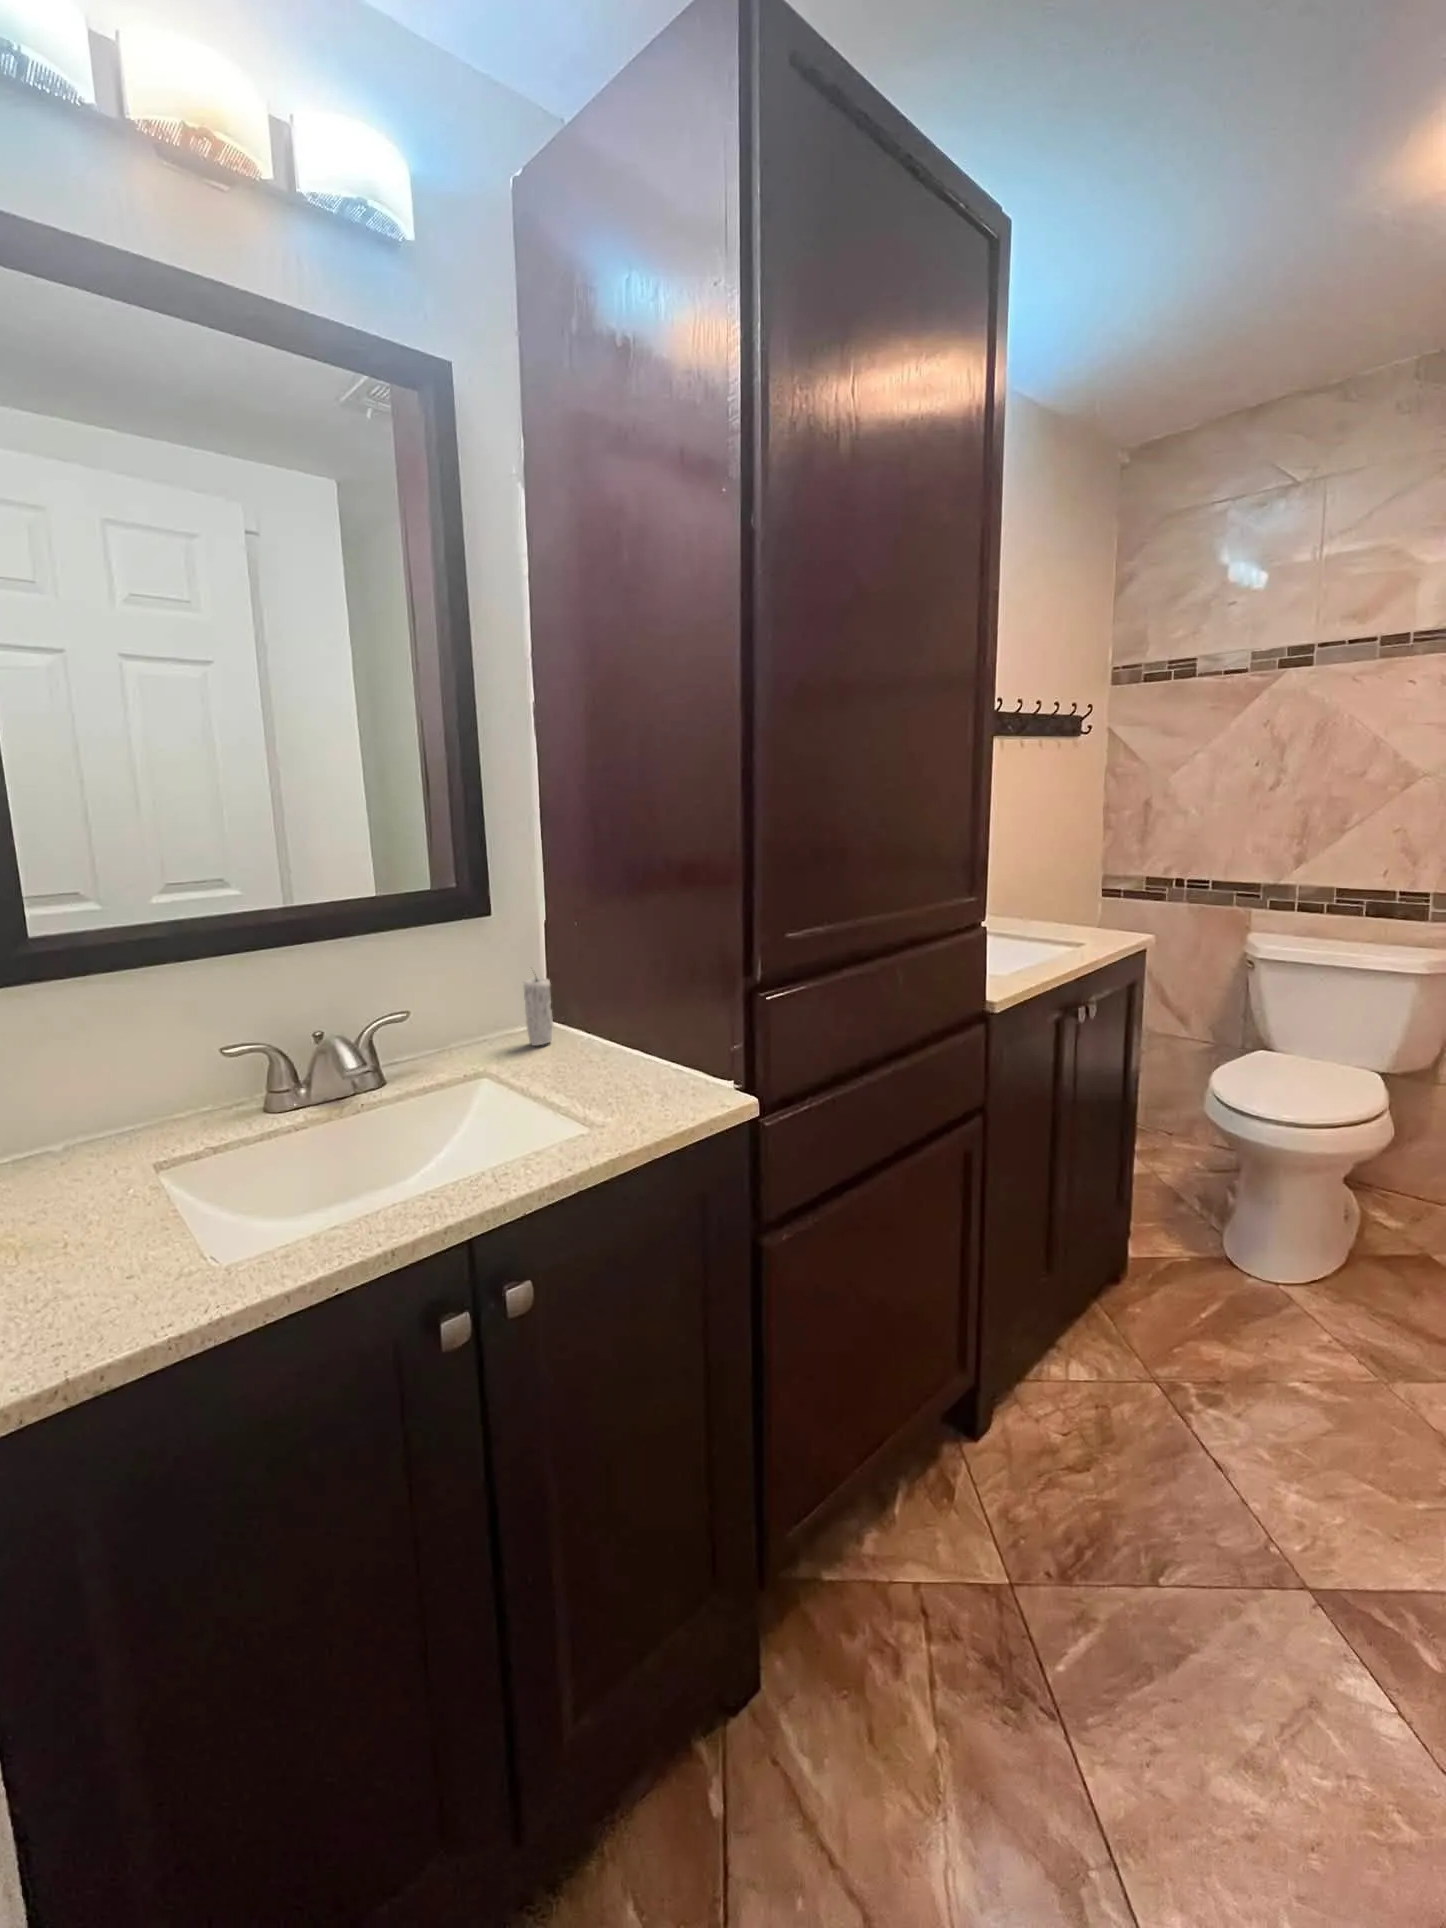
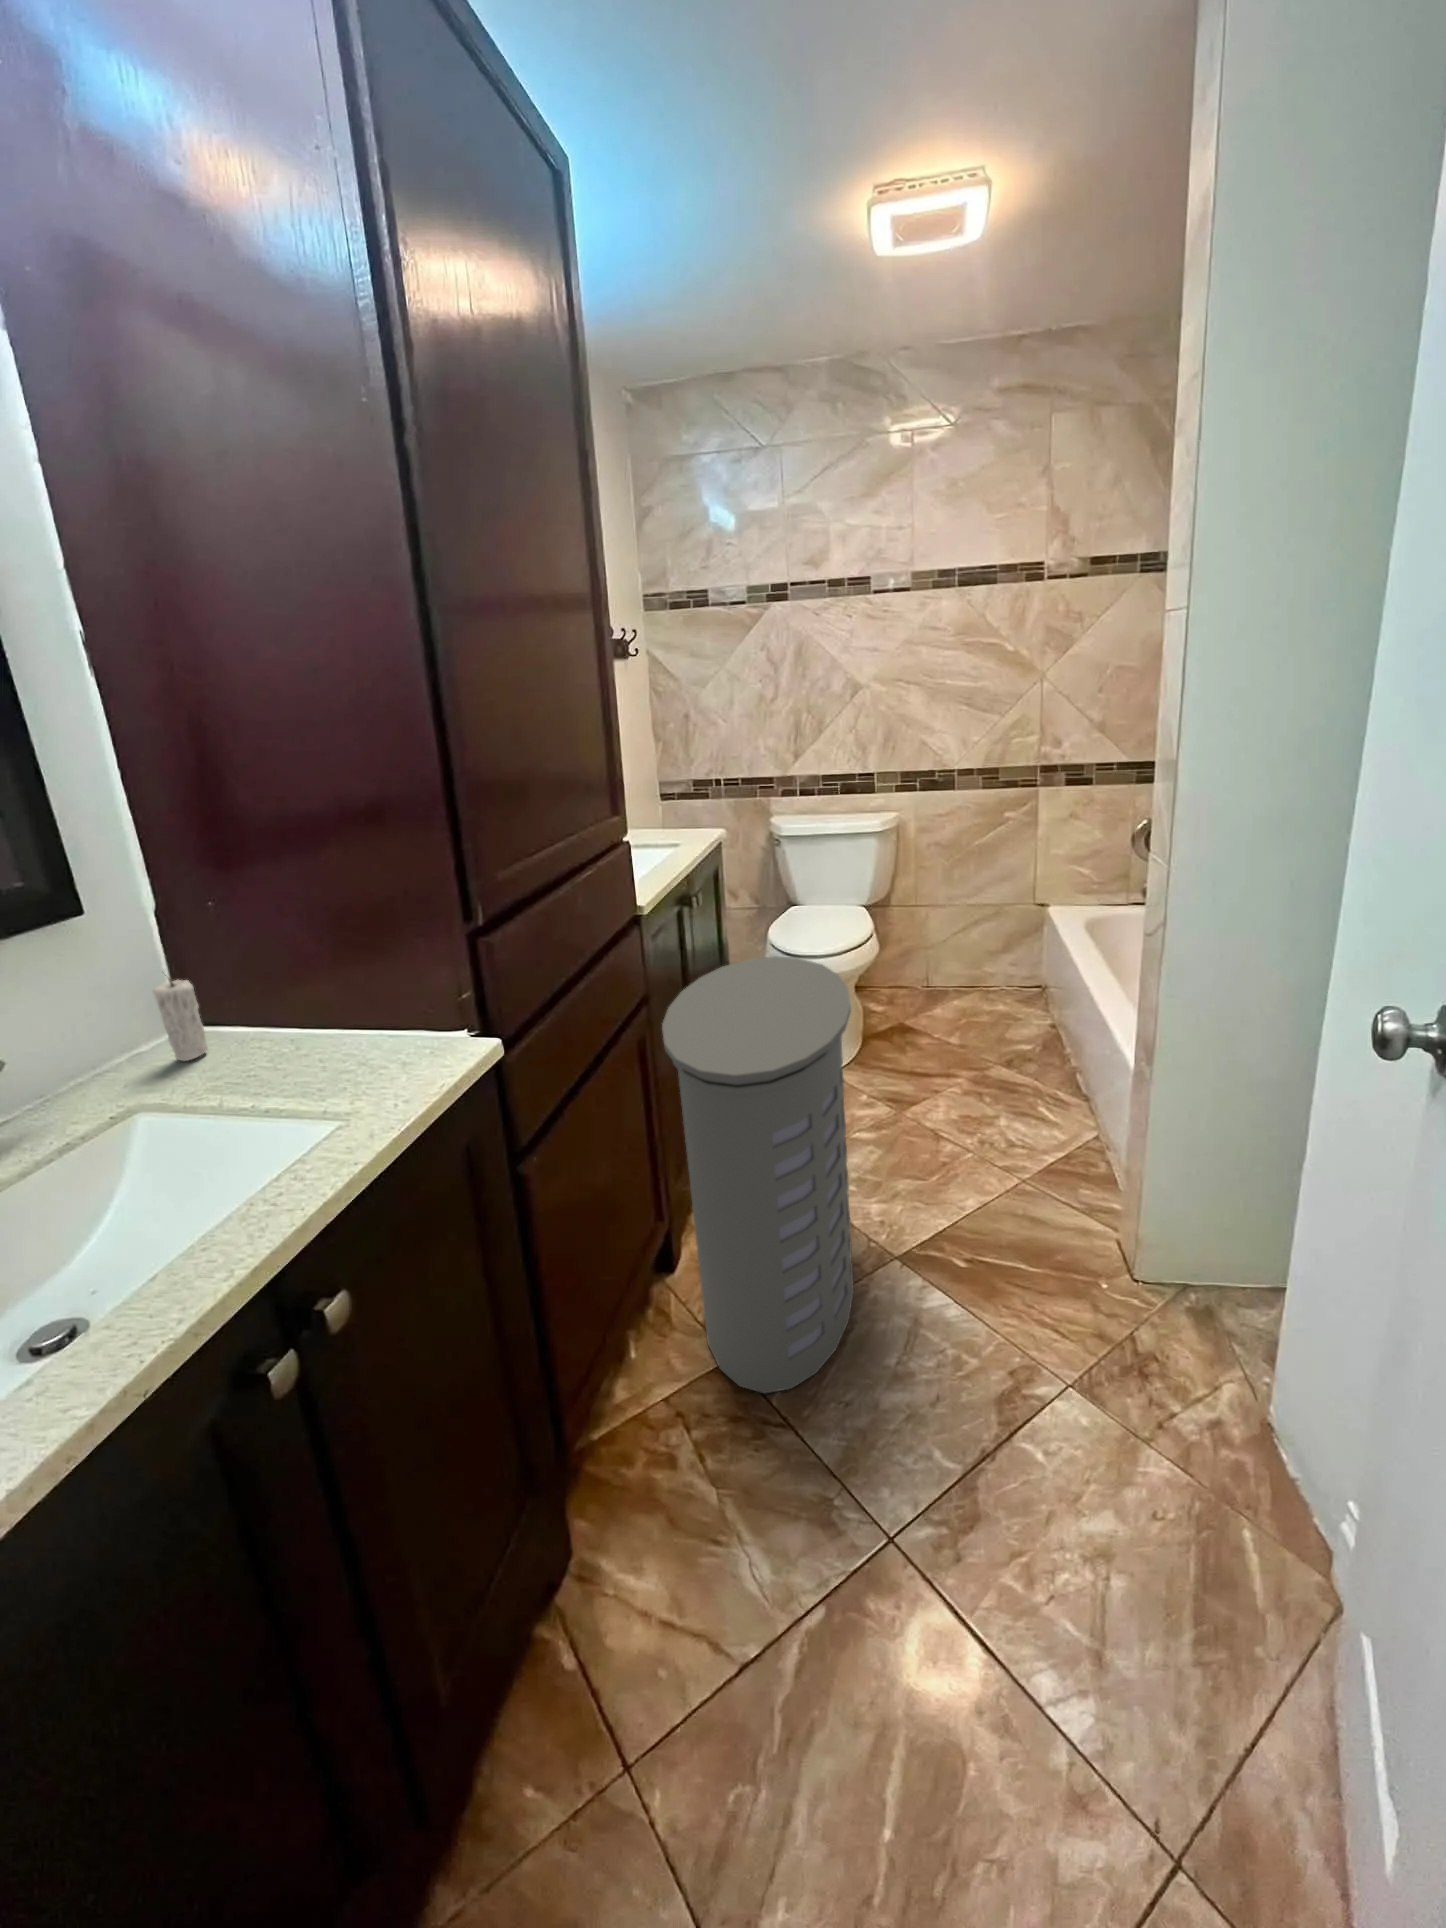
laundry hamper: none [981,1095,1267,1675] -> present [662,956,854,1393]

